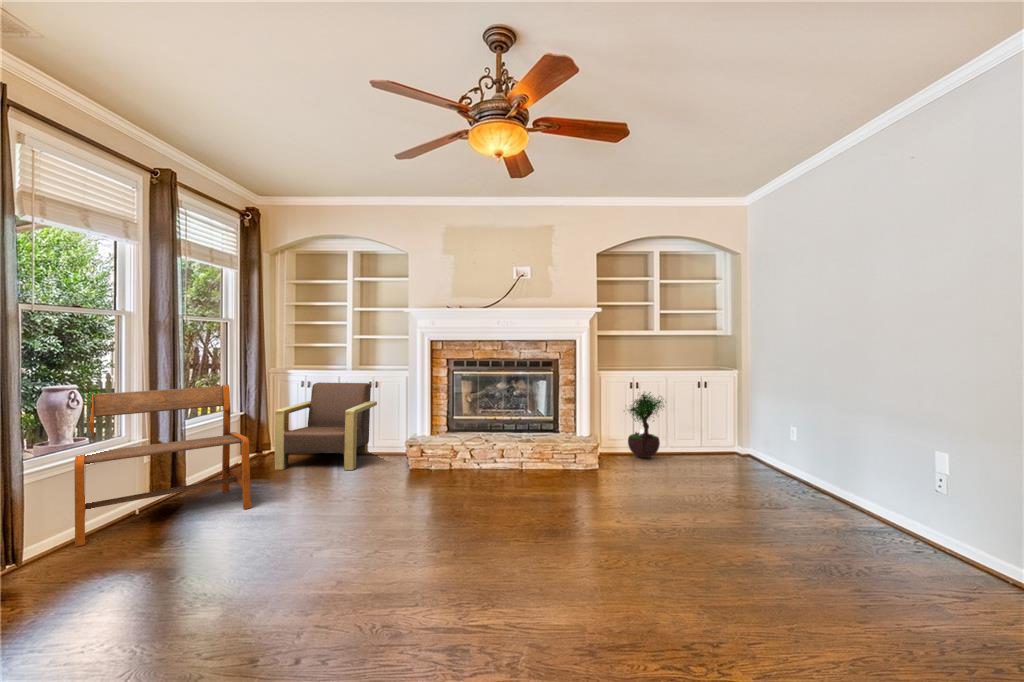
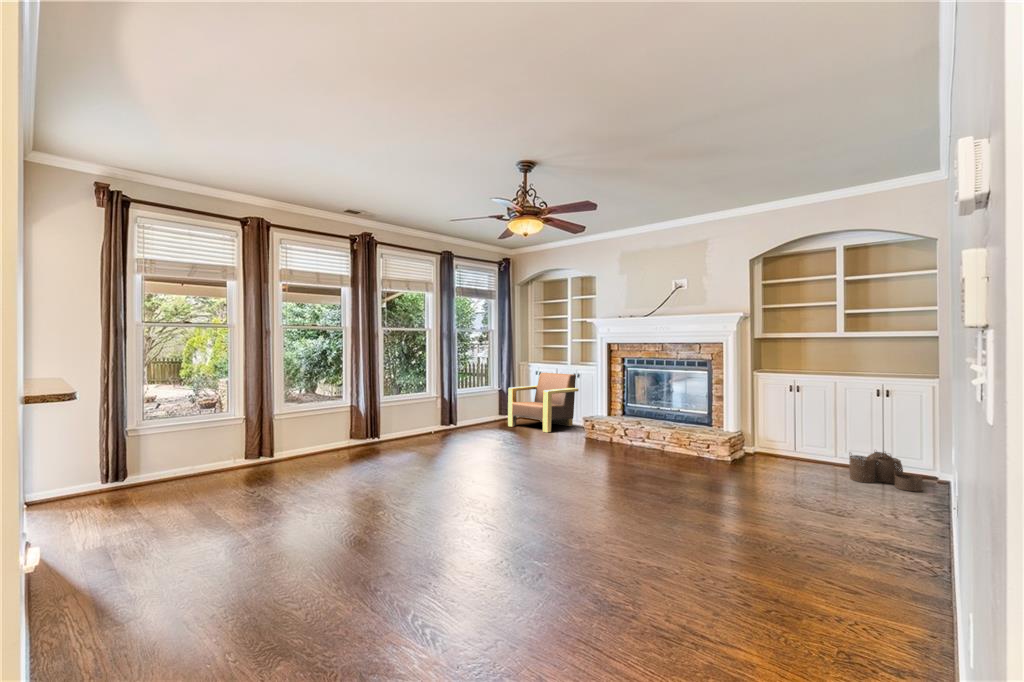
bench: present [74,385,251,547] -> none [401,368,478,439]
potted tree: present [628,392,664,458] -> none [770,389,819,462]
woven basket: none [695,436,759,471] -> present [849,452,923,492]

